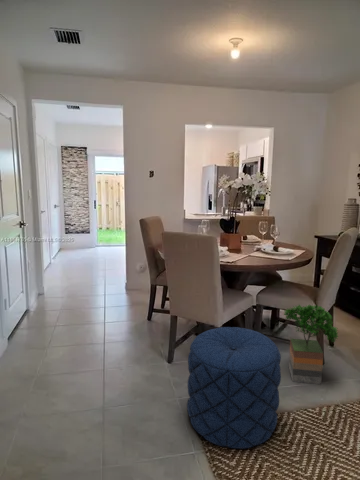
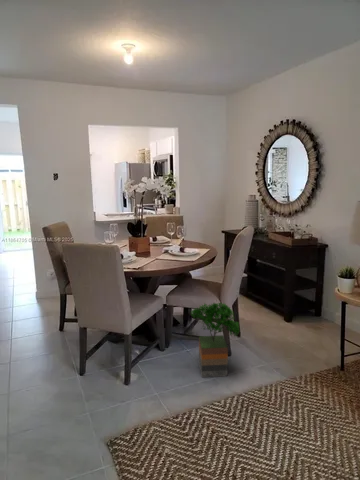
pouf: present [187,327,281,449] -> none [93,334,186,457]

